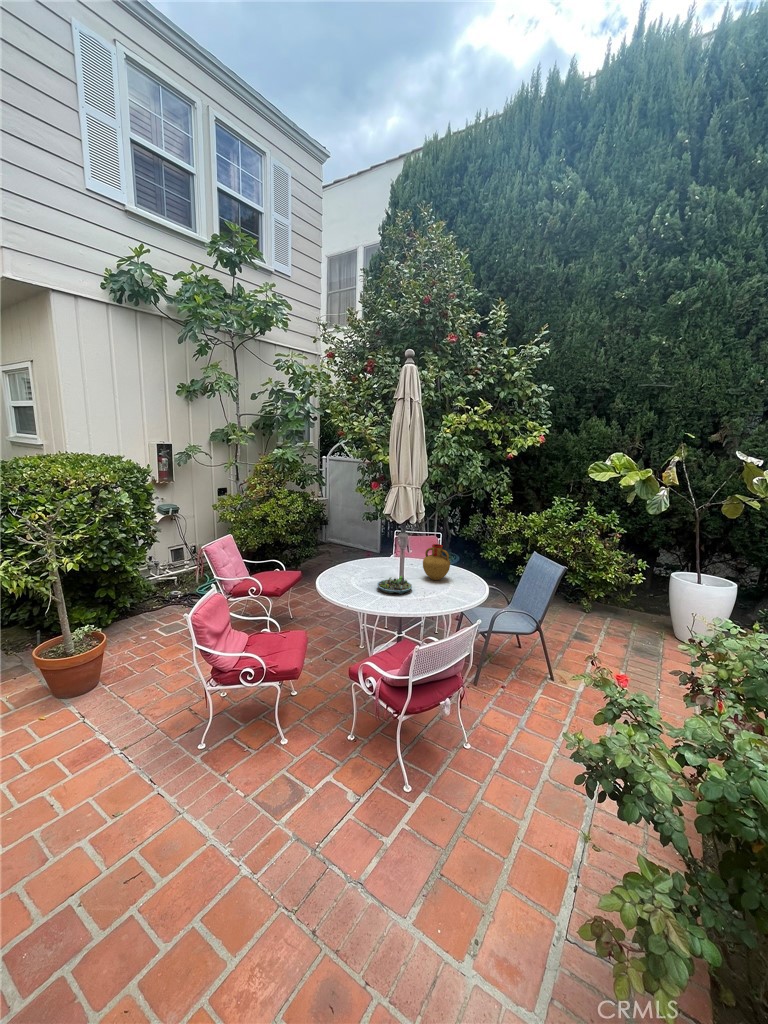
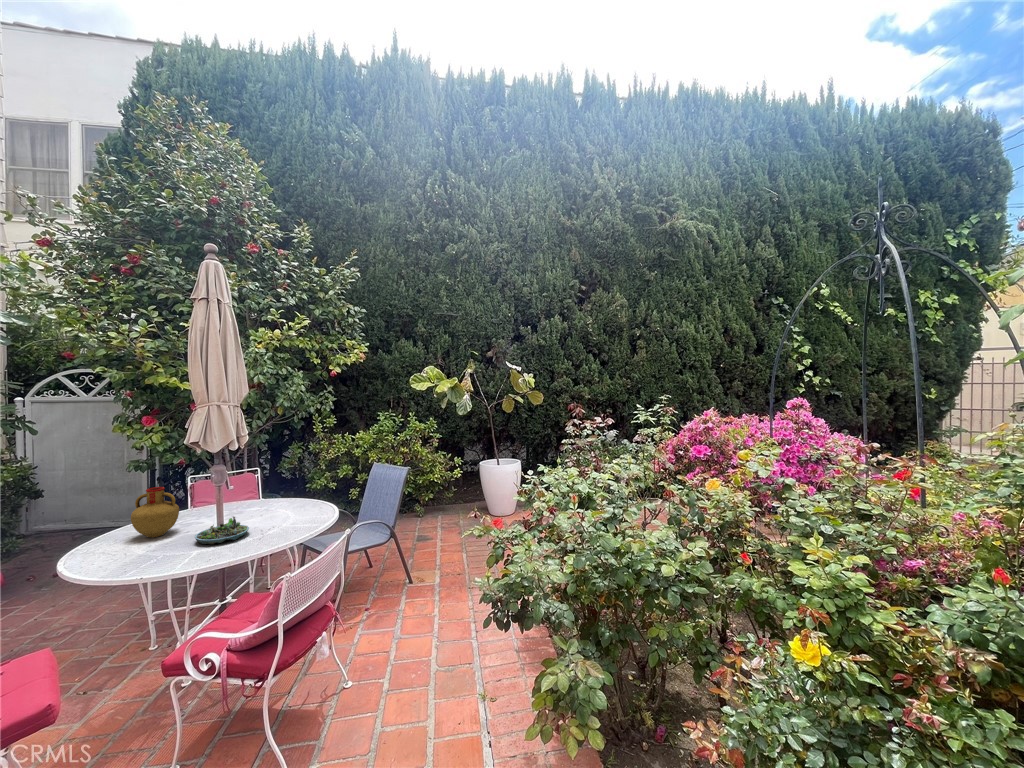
vase: present [423,544,450,580] -> present [131,487,179,538]

